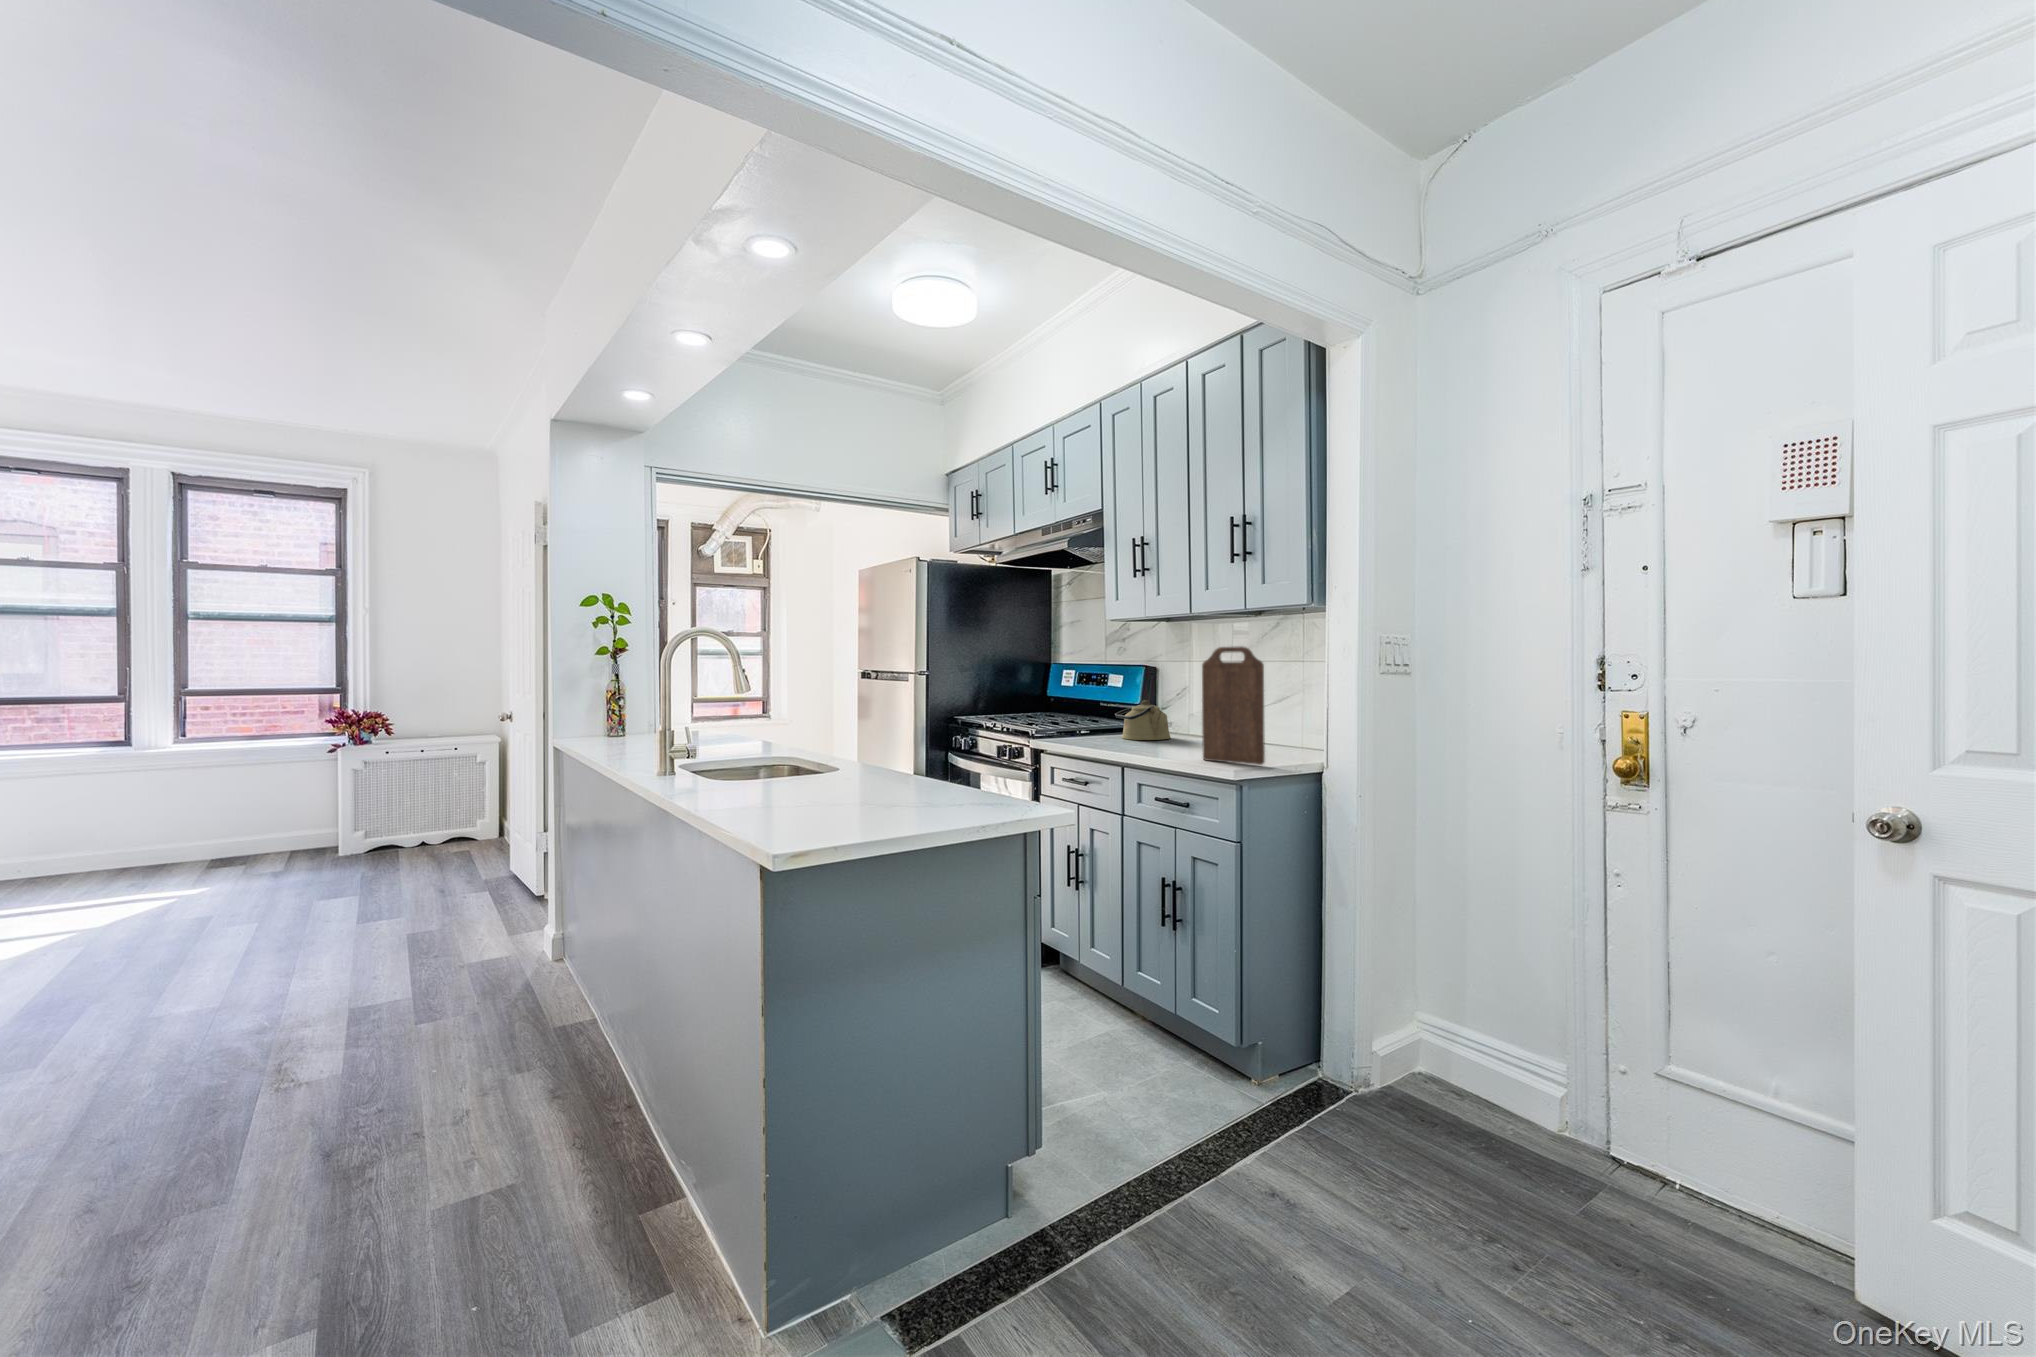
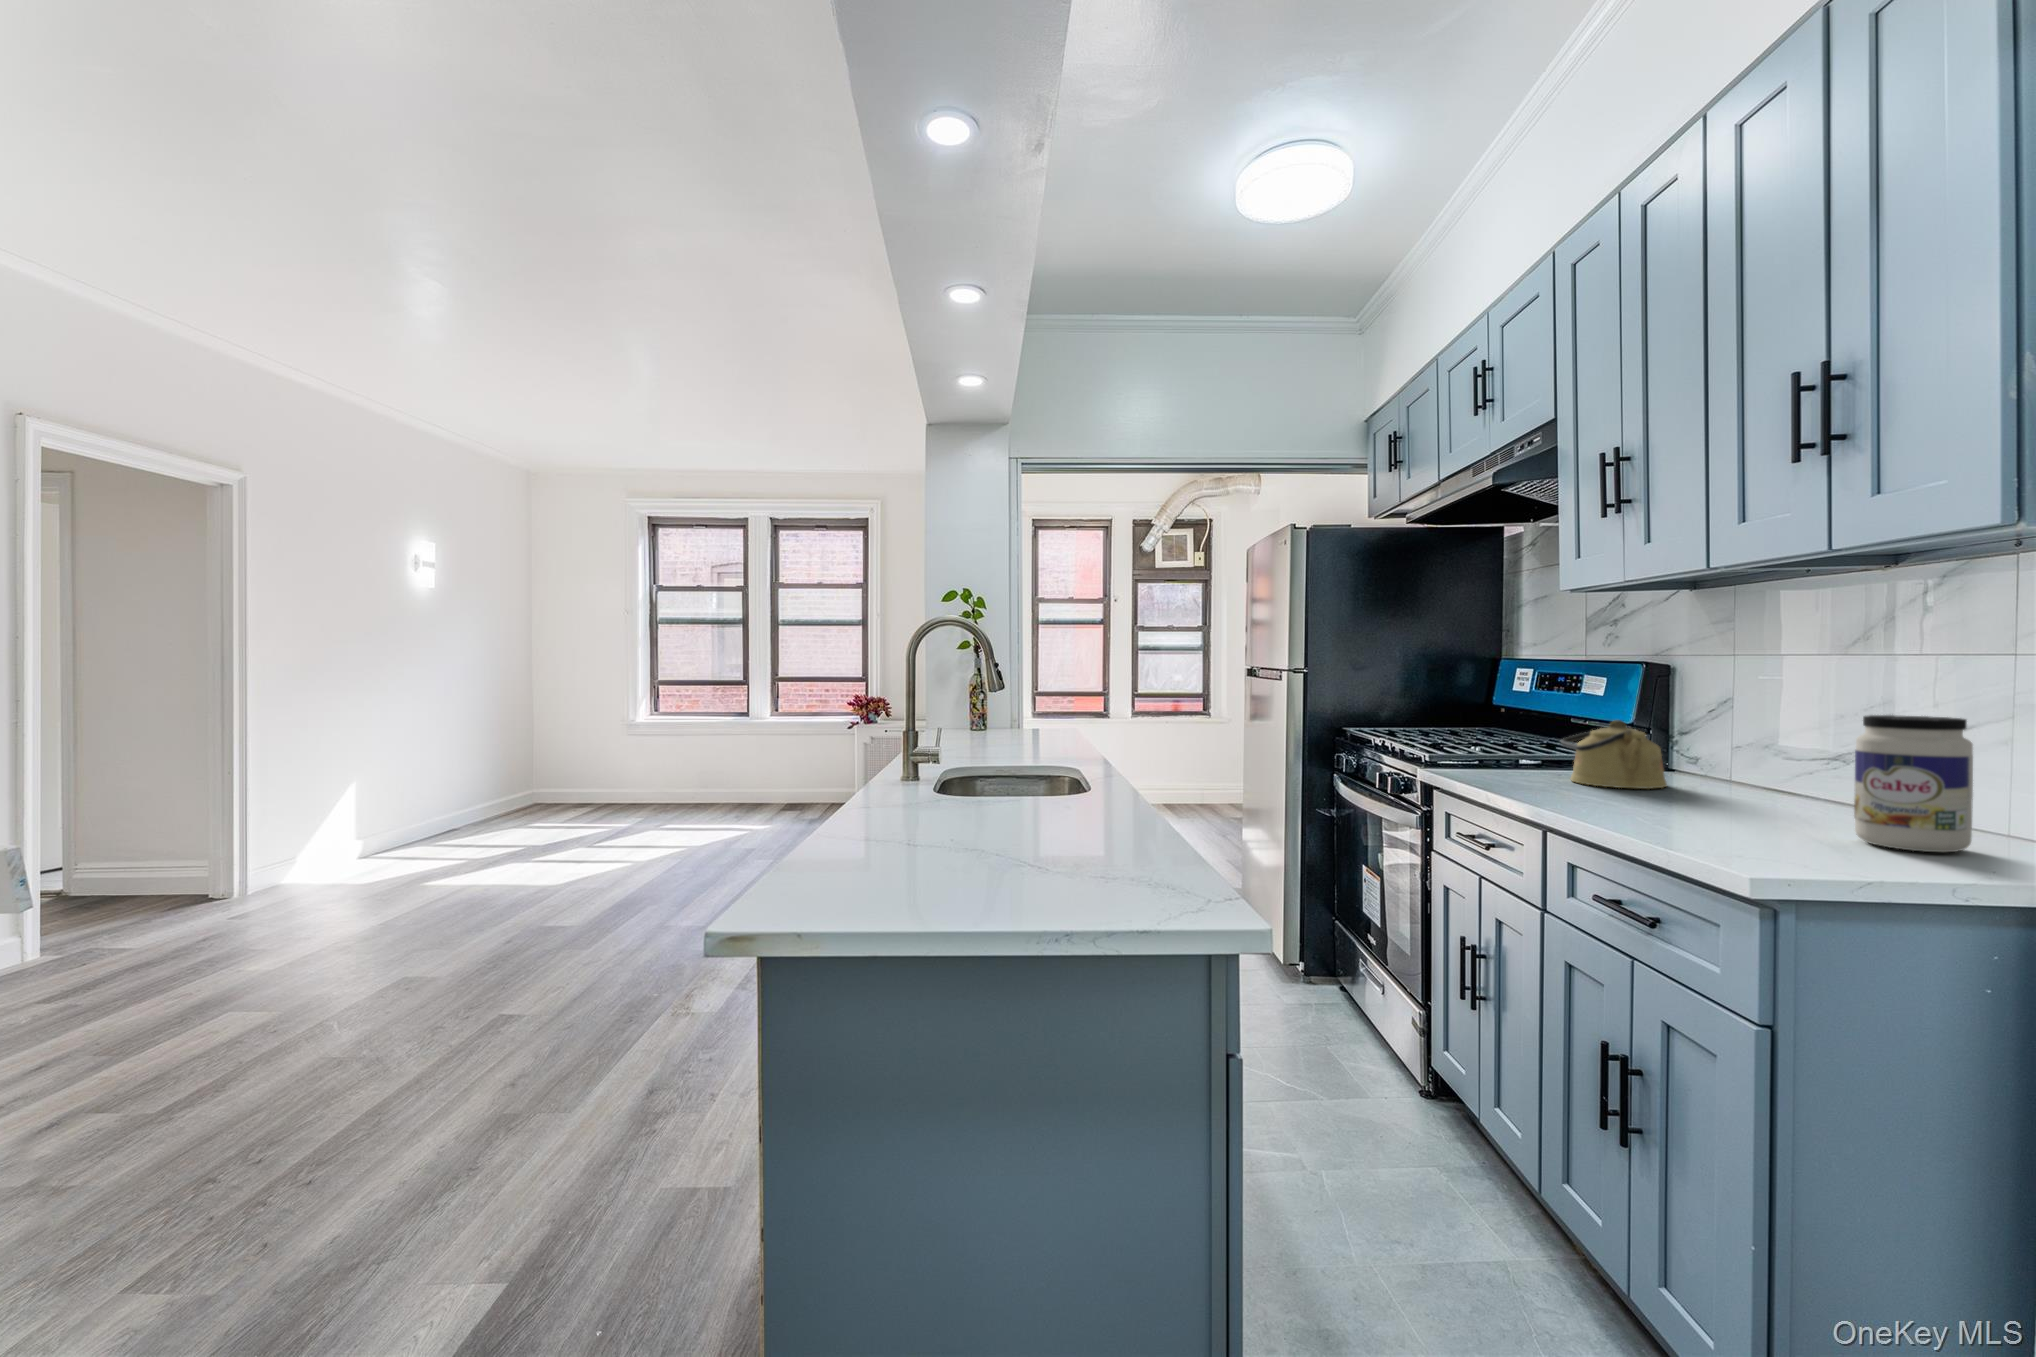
cutting board: present [1202,647,1265,765] -> none [1693,621,1841,864]
jar: none [1263,692,1305,757] -> present [1854,715,1973,852]

